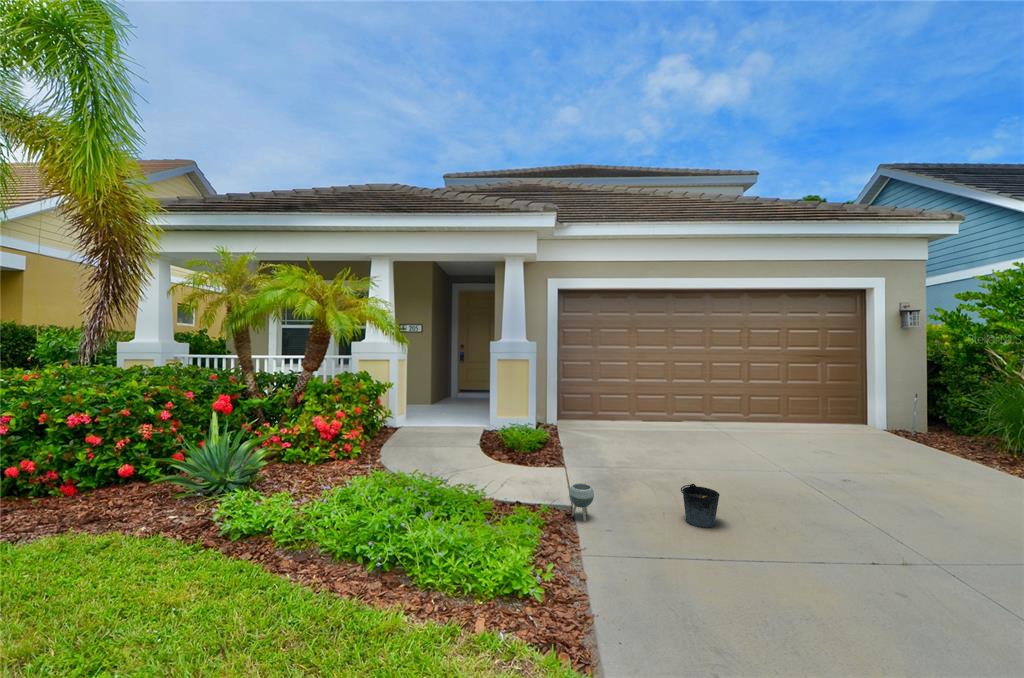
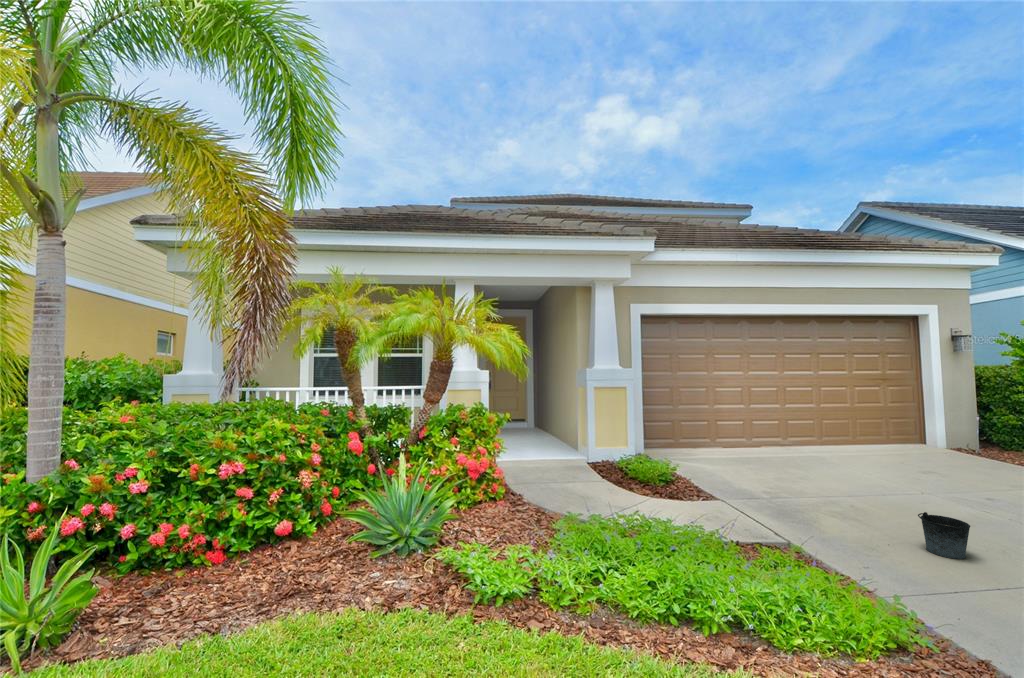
planter: present [569,483,594,521] -> none [811,517,843,559]

